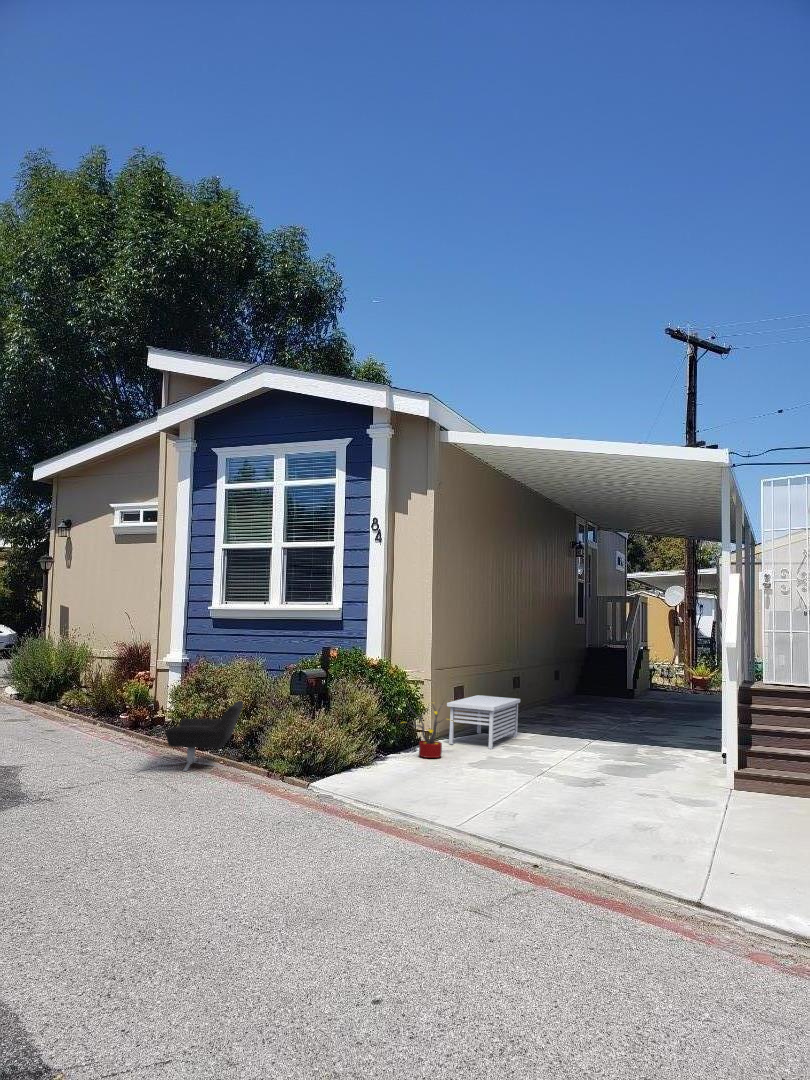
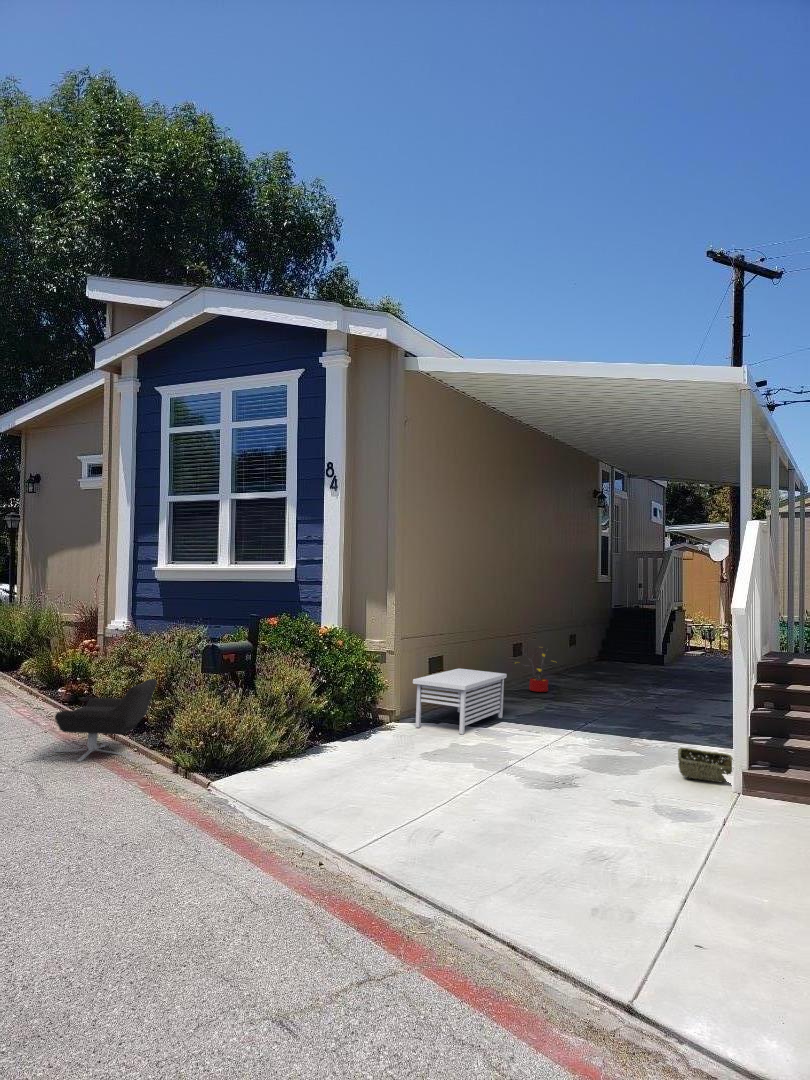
decorative plant: present [409,706,442,758] -> present [526,653,548,692]
woven basket: none [678,752,725,778] -> present [678,748,733,782]

